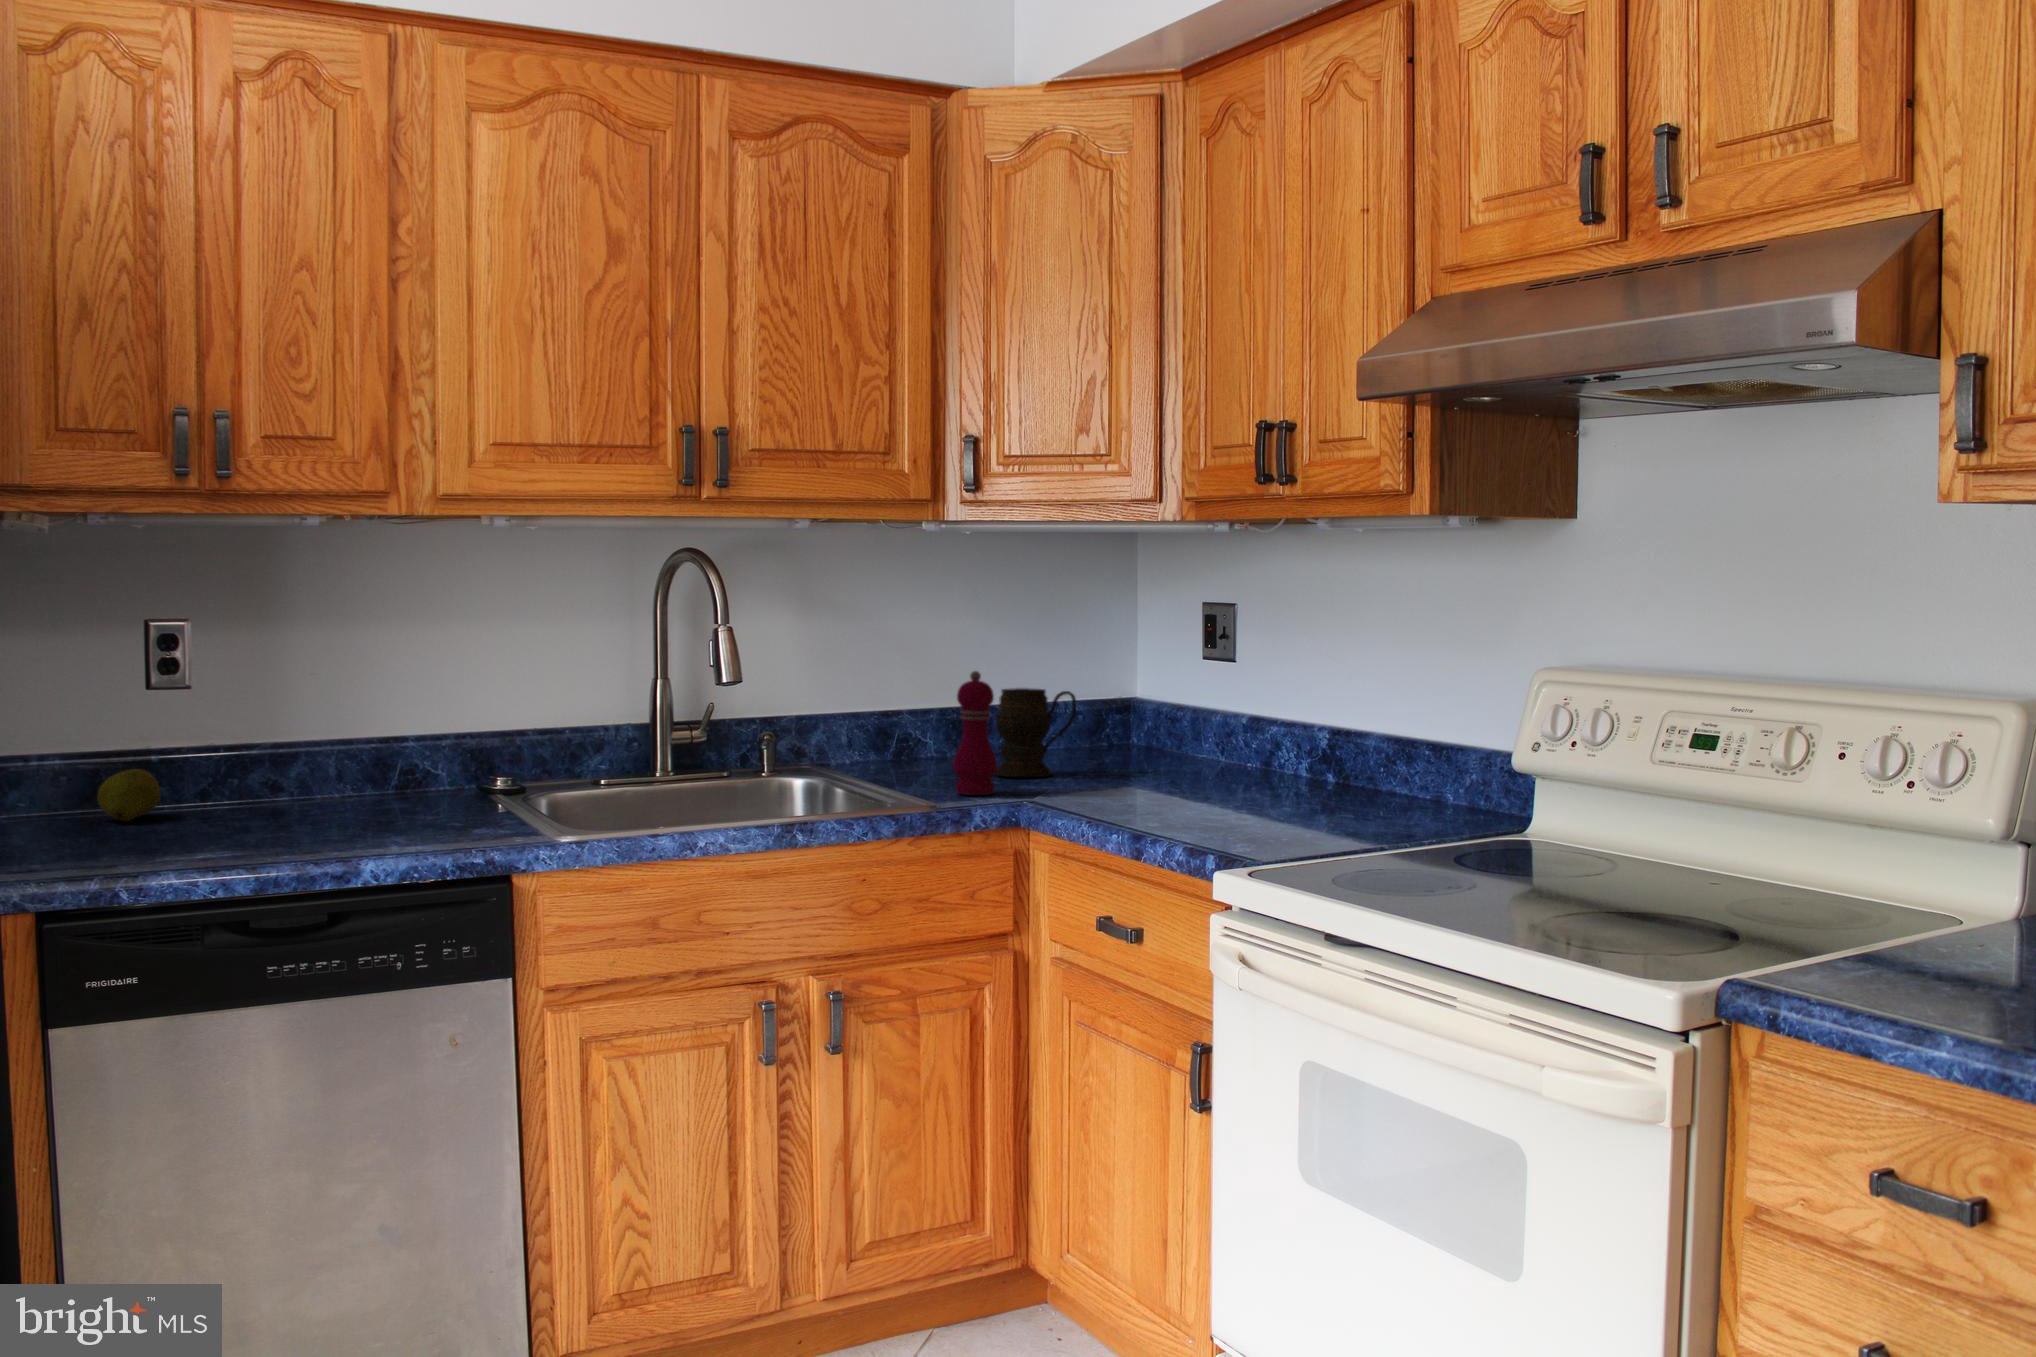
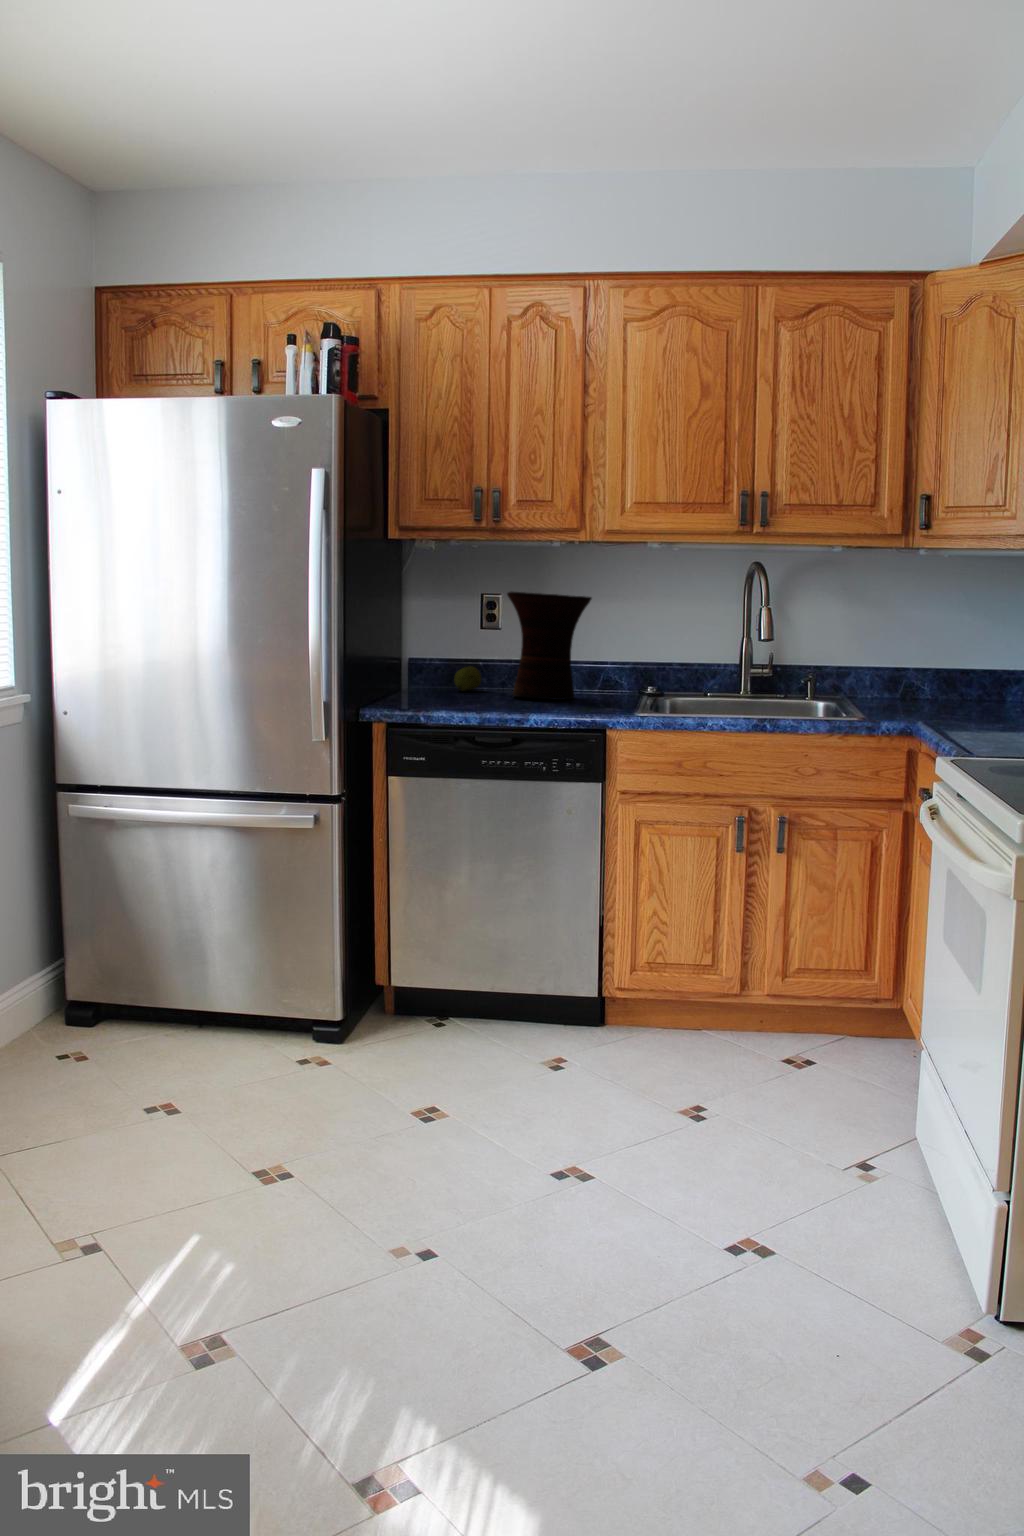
vase: none [226,616,406,823] -> present [507,592,592,700]
pepper mill: present [953,671,997,795] -> none [889,642,919,721]
mug: present [995,688,1076,777] -> none [941,658,1003,717]

